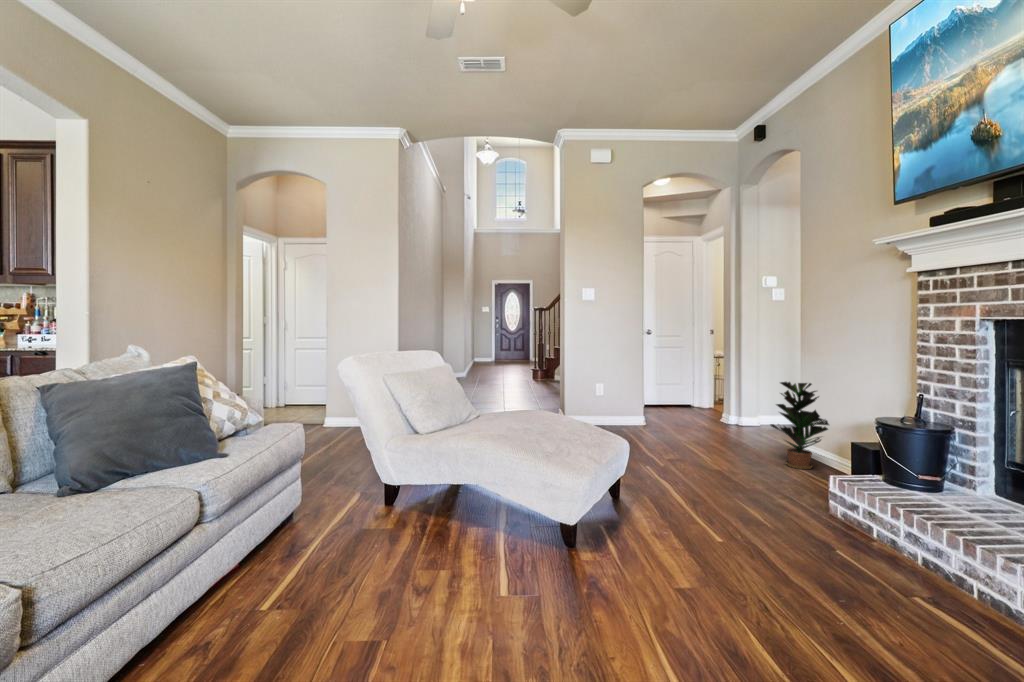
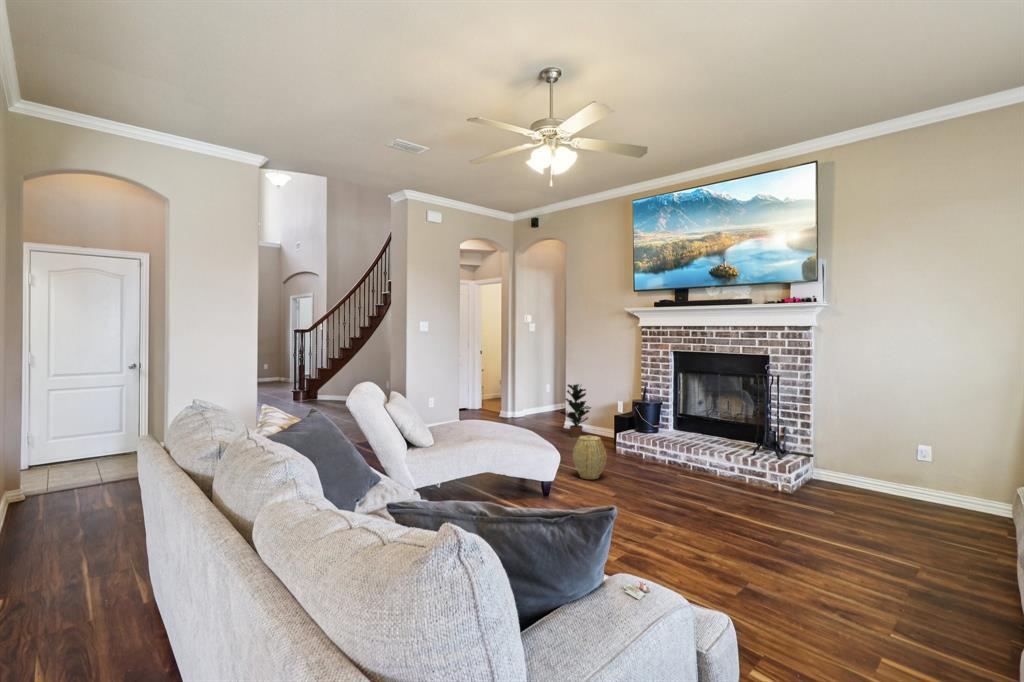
woven basket: none [665,467,730,550] -> present [573,435,607,479]

